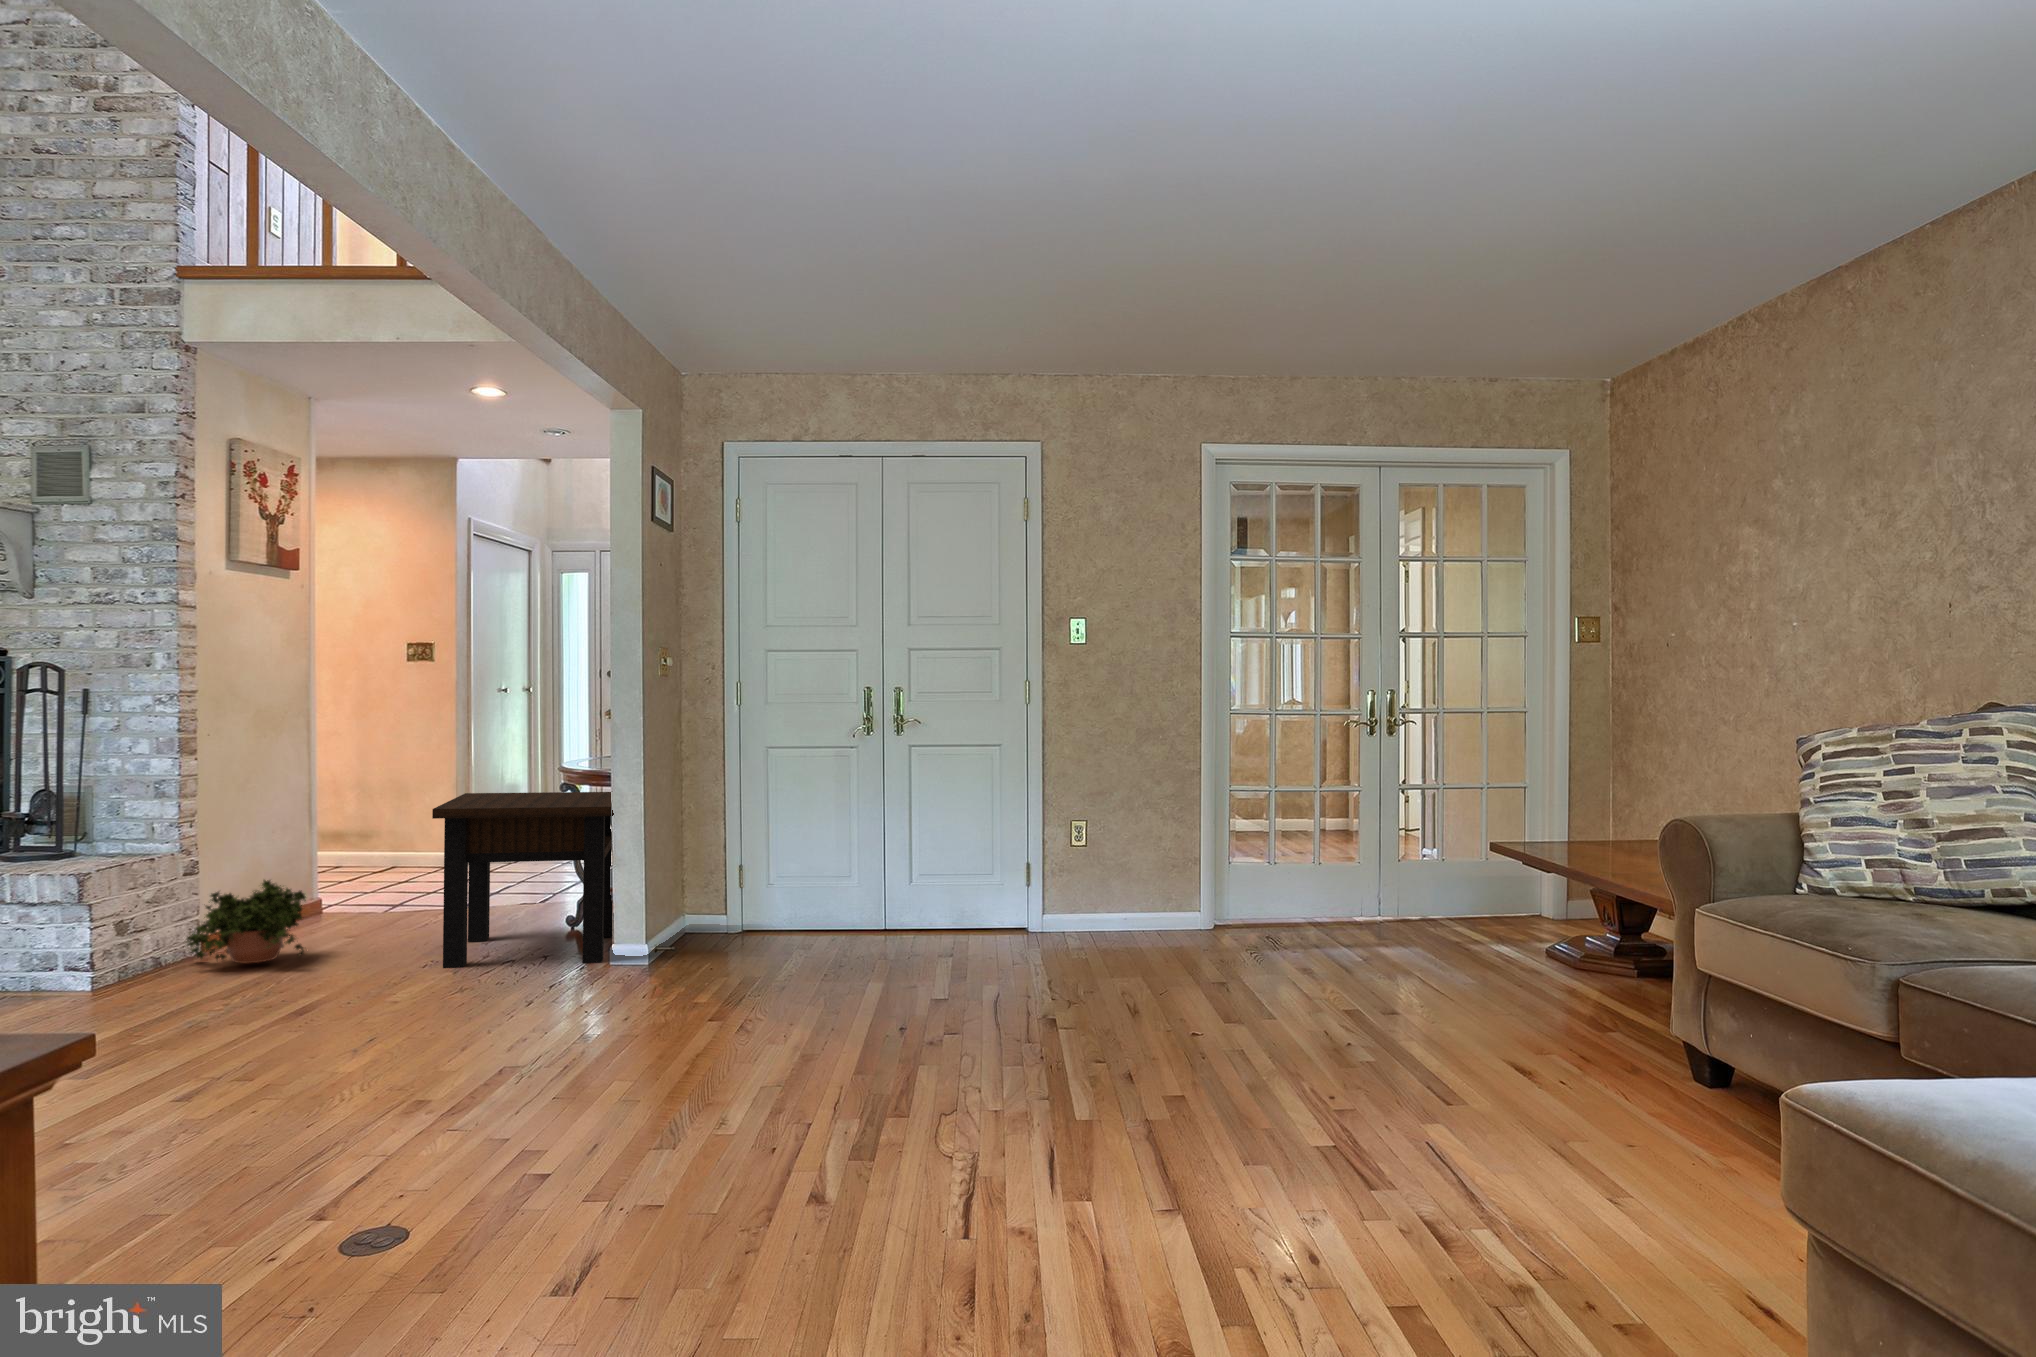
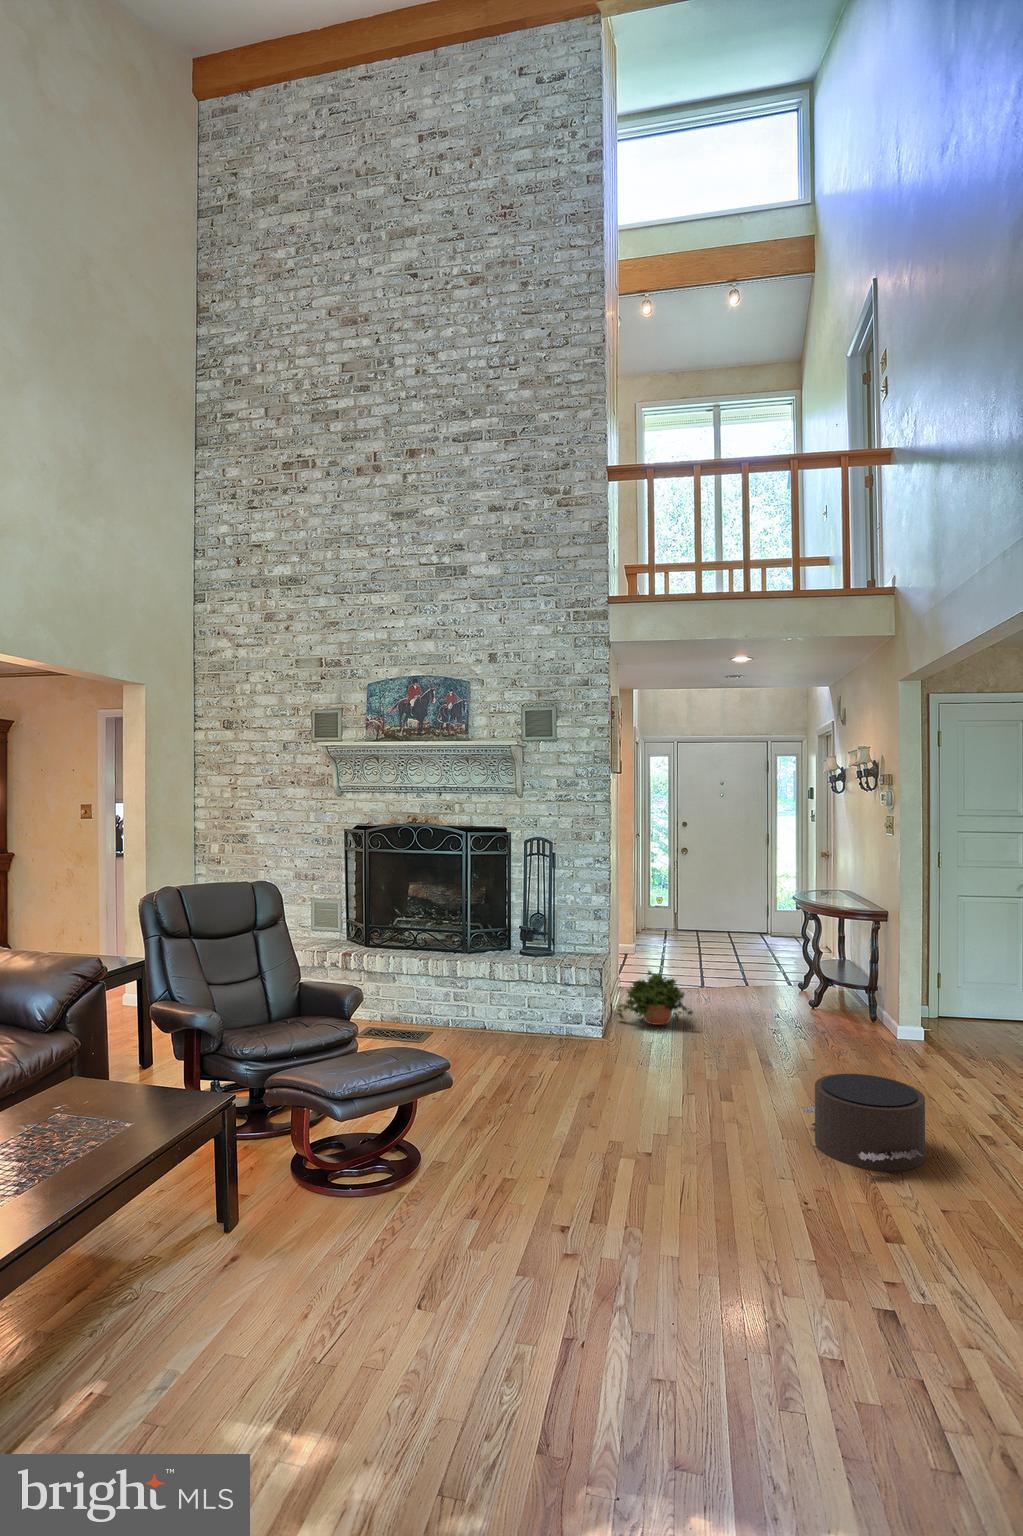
side table: present [432,792,614,968] -> none [745,916,886,1035]
pouf: none [125,998,329,1138] -> present [802,1074,925,1171]

